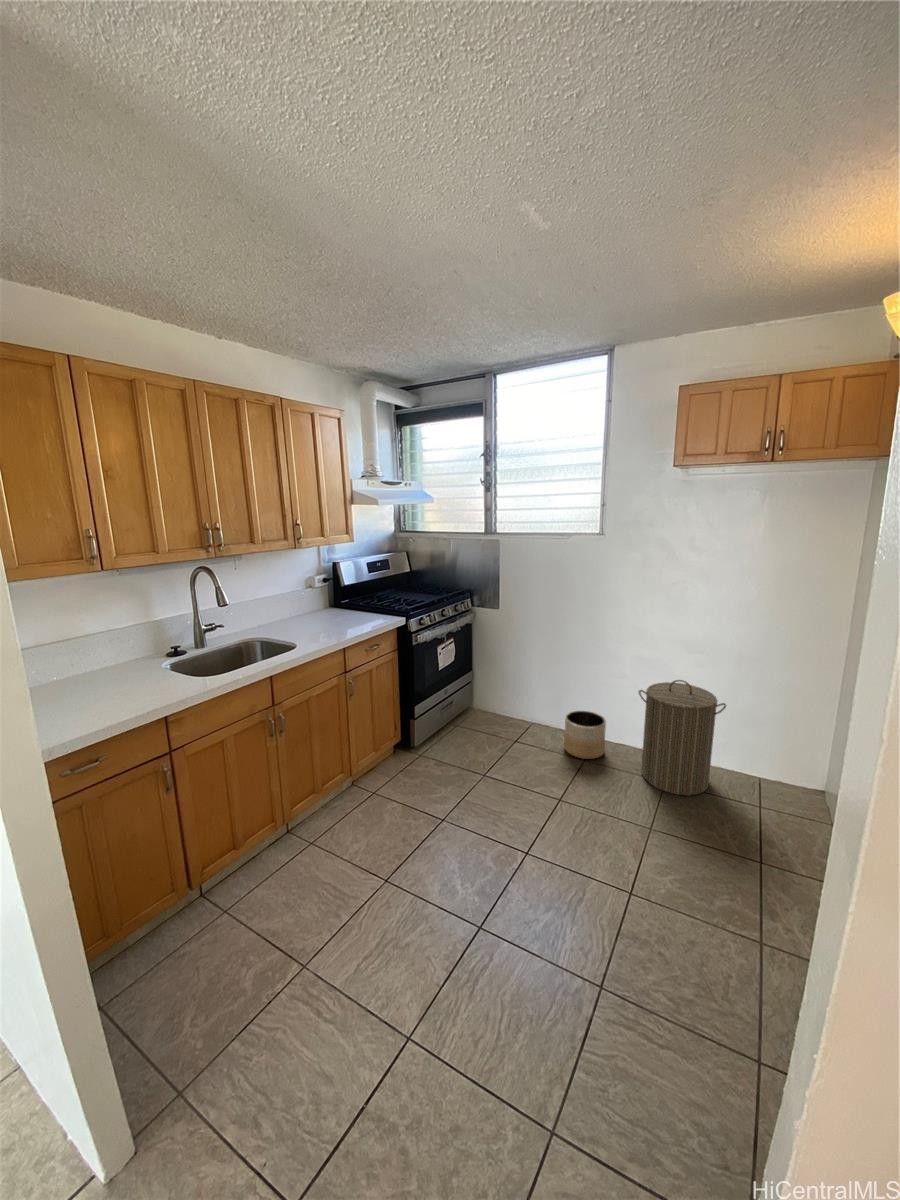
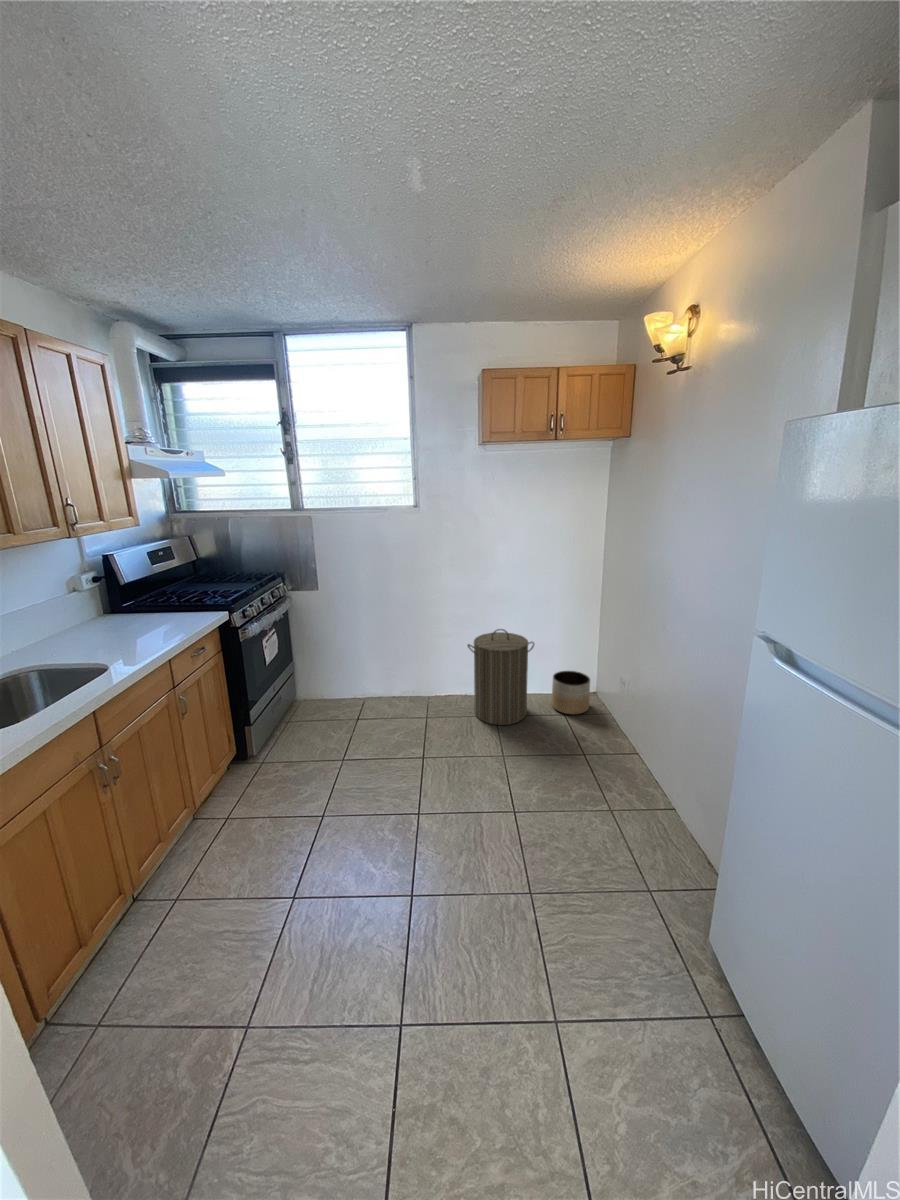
planter: present [564,711,606,759] -> present [552,671,590,714]

